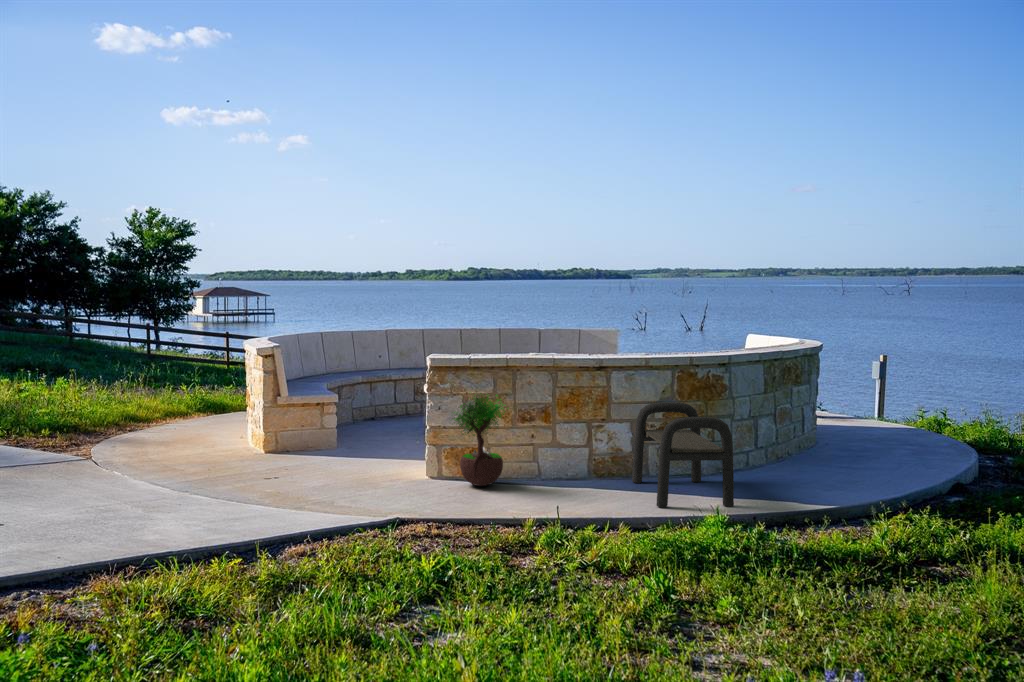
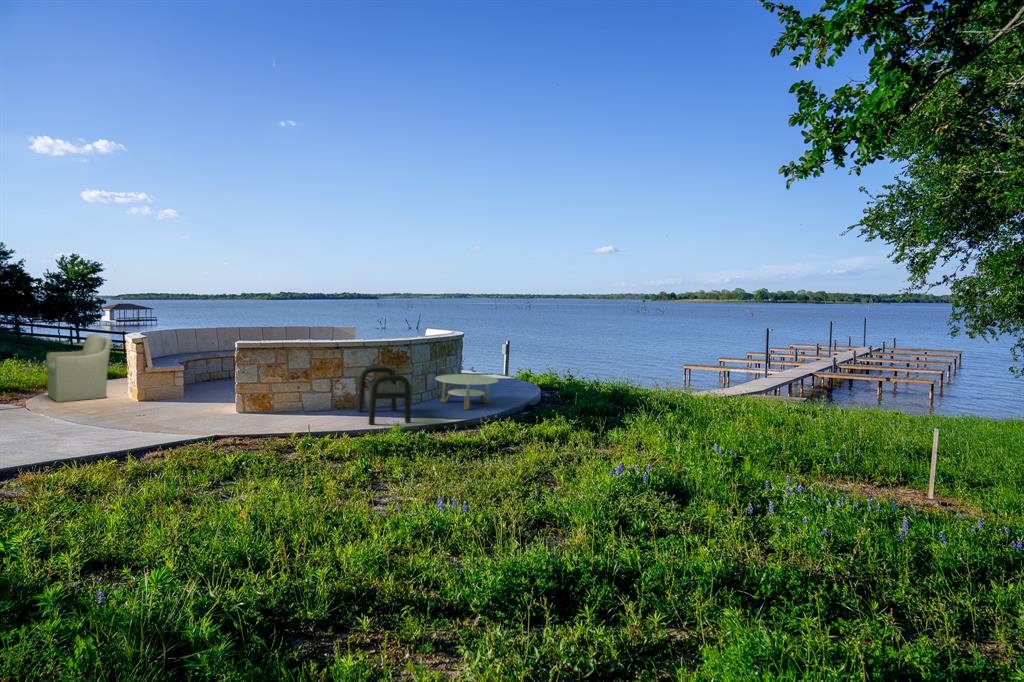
chair: none [175,351,258,454] -> present [46,334,112,402]
potted tree: present [453,393,504,486] -> none [246,359,284,416]
round table: none [769,418,895,486] -> present [435,374,498,410]

